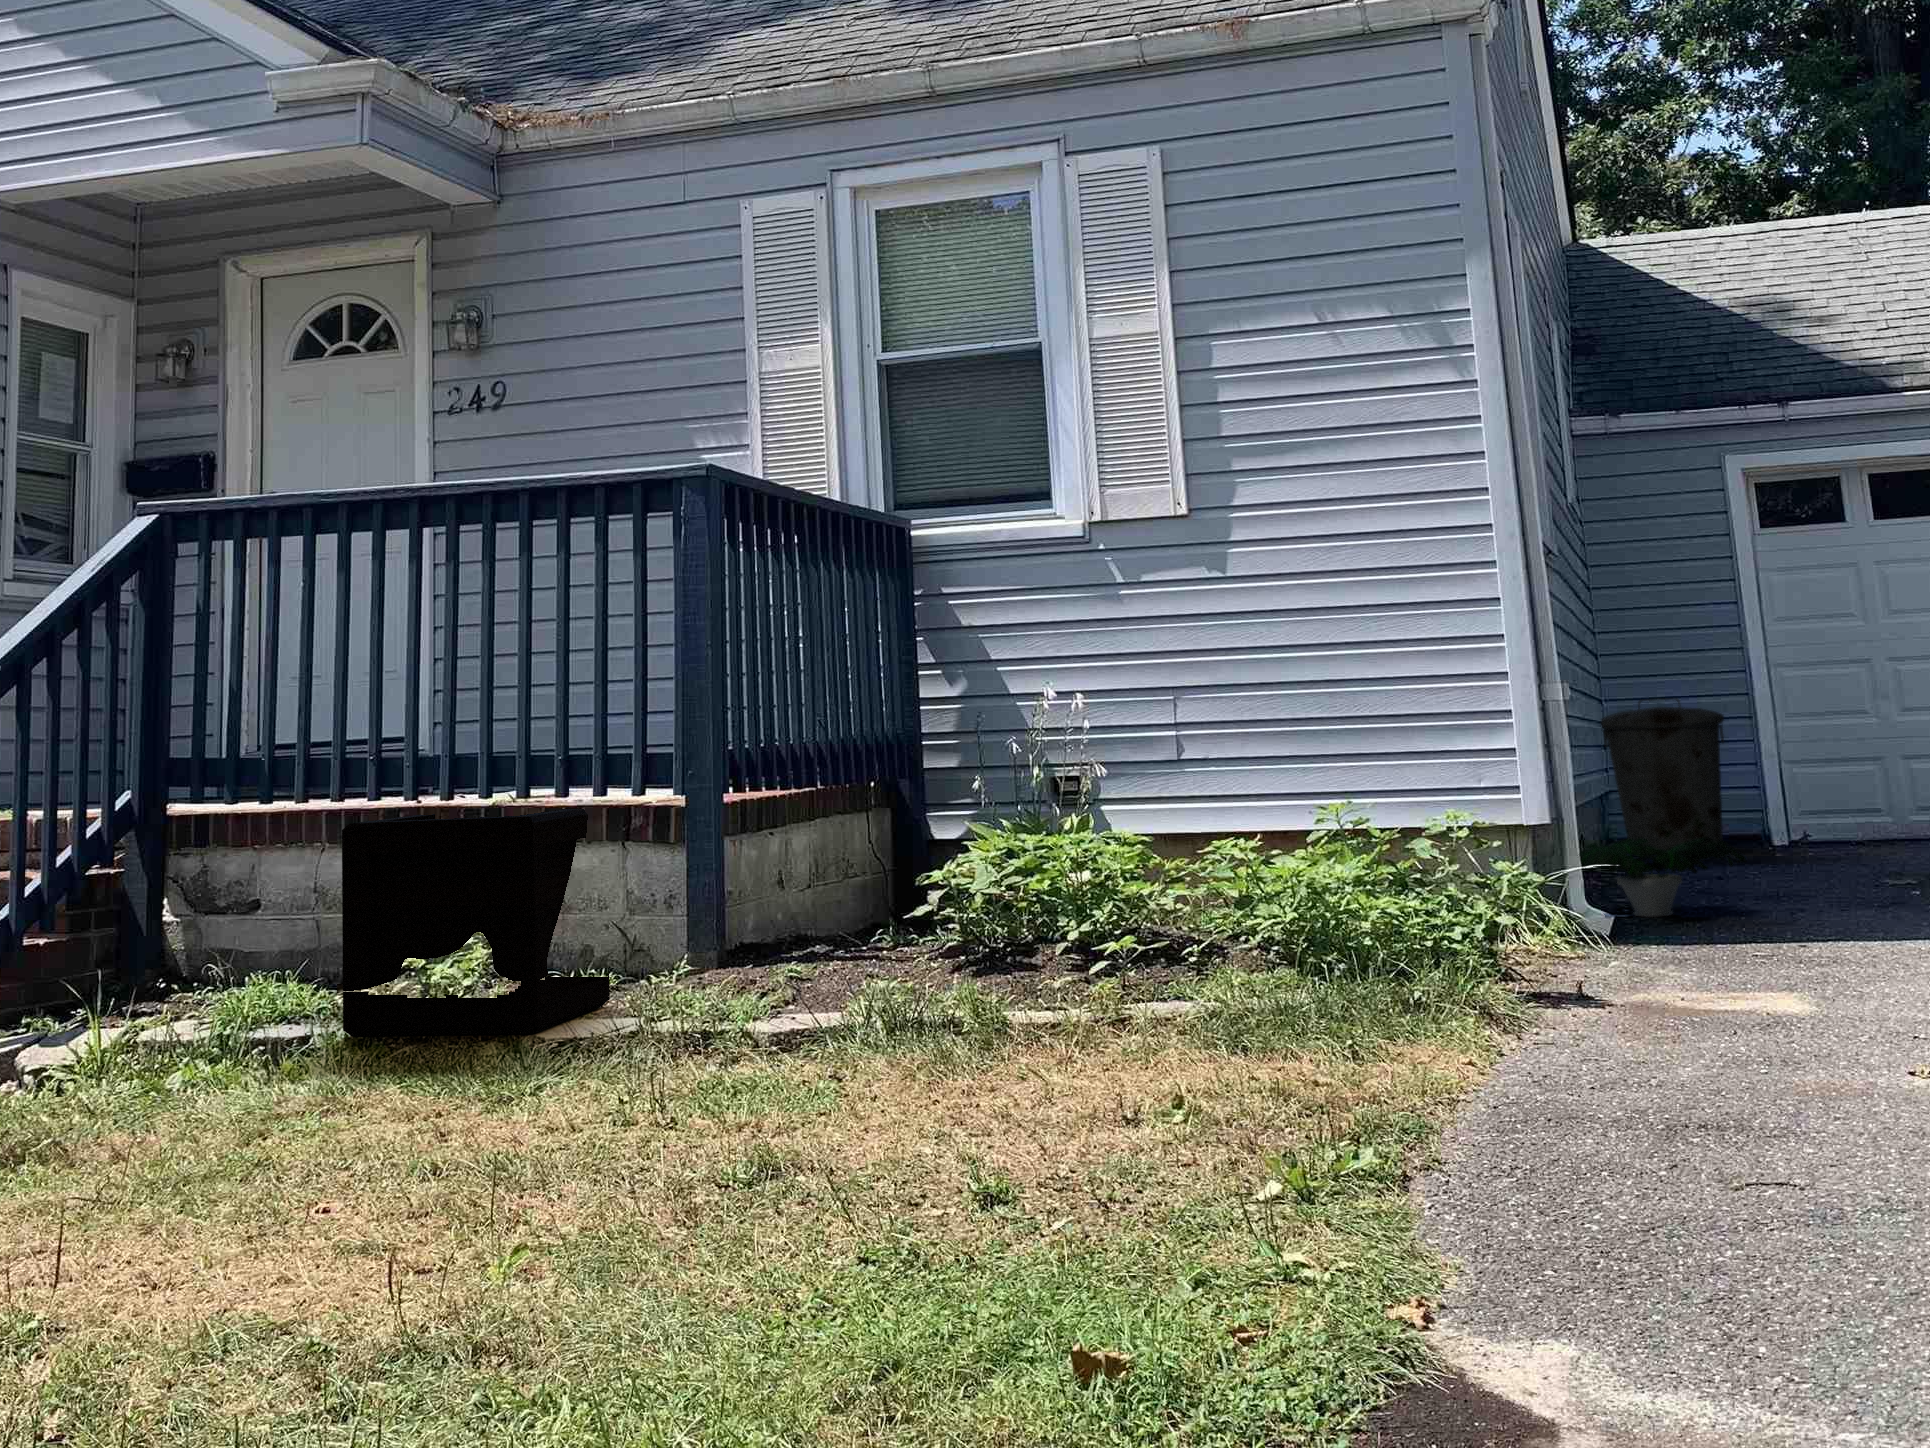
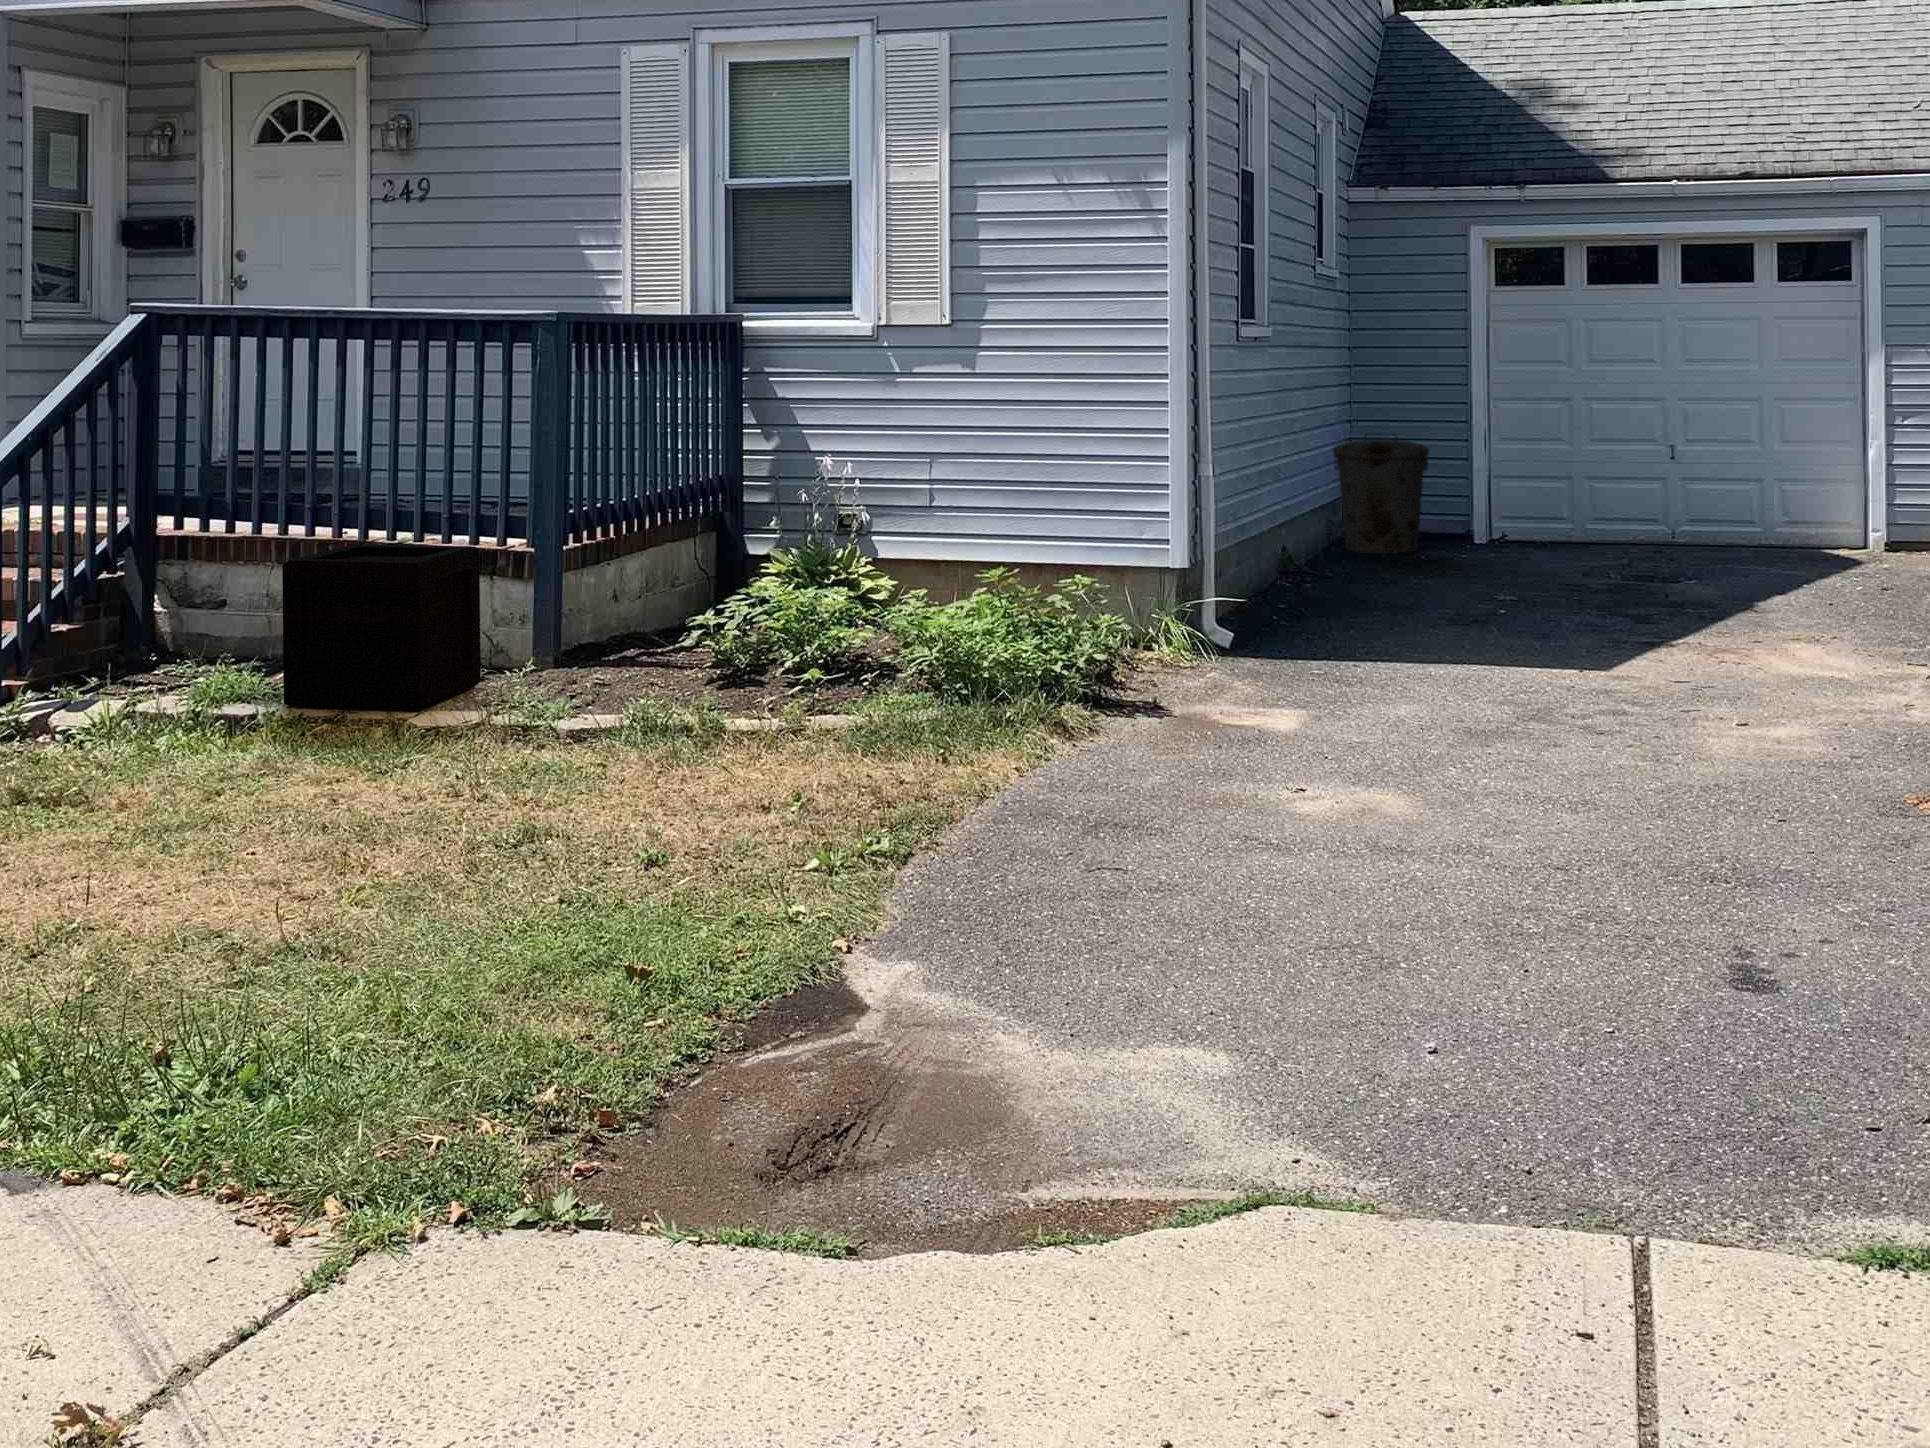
potted plant: present [1579,837,1747,917] -> none [1224,572,1347,633]

